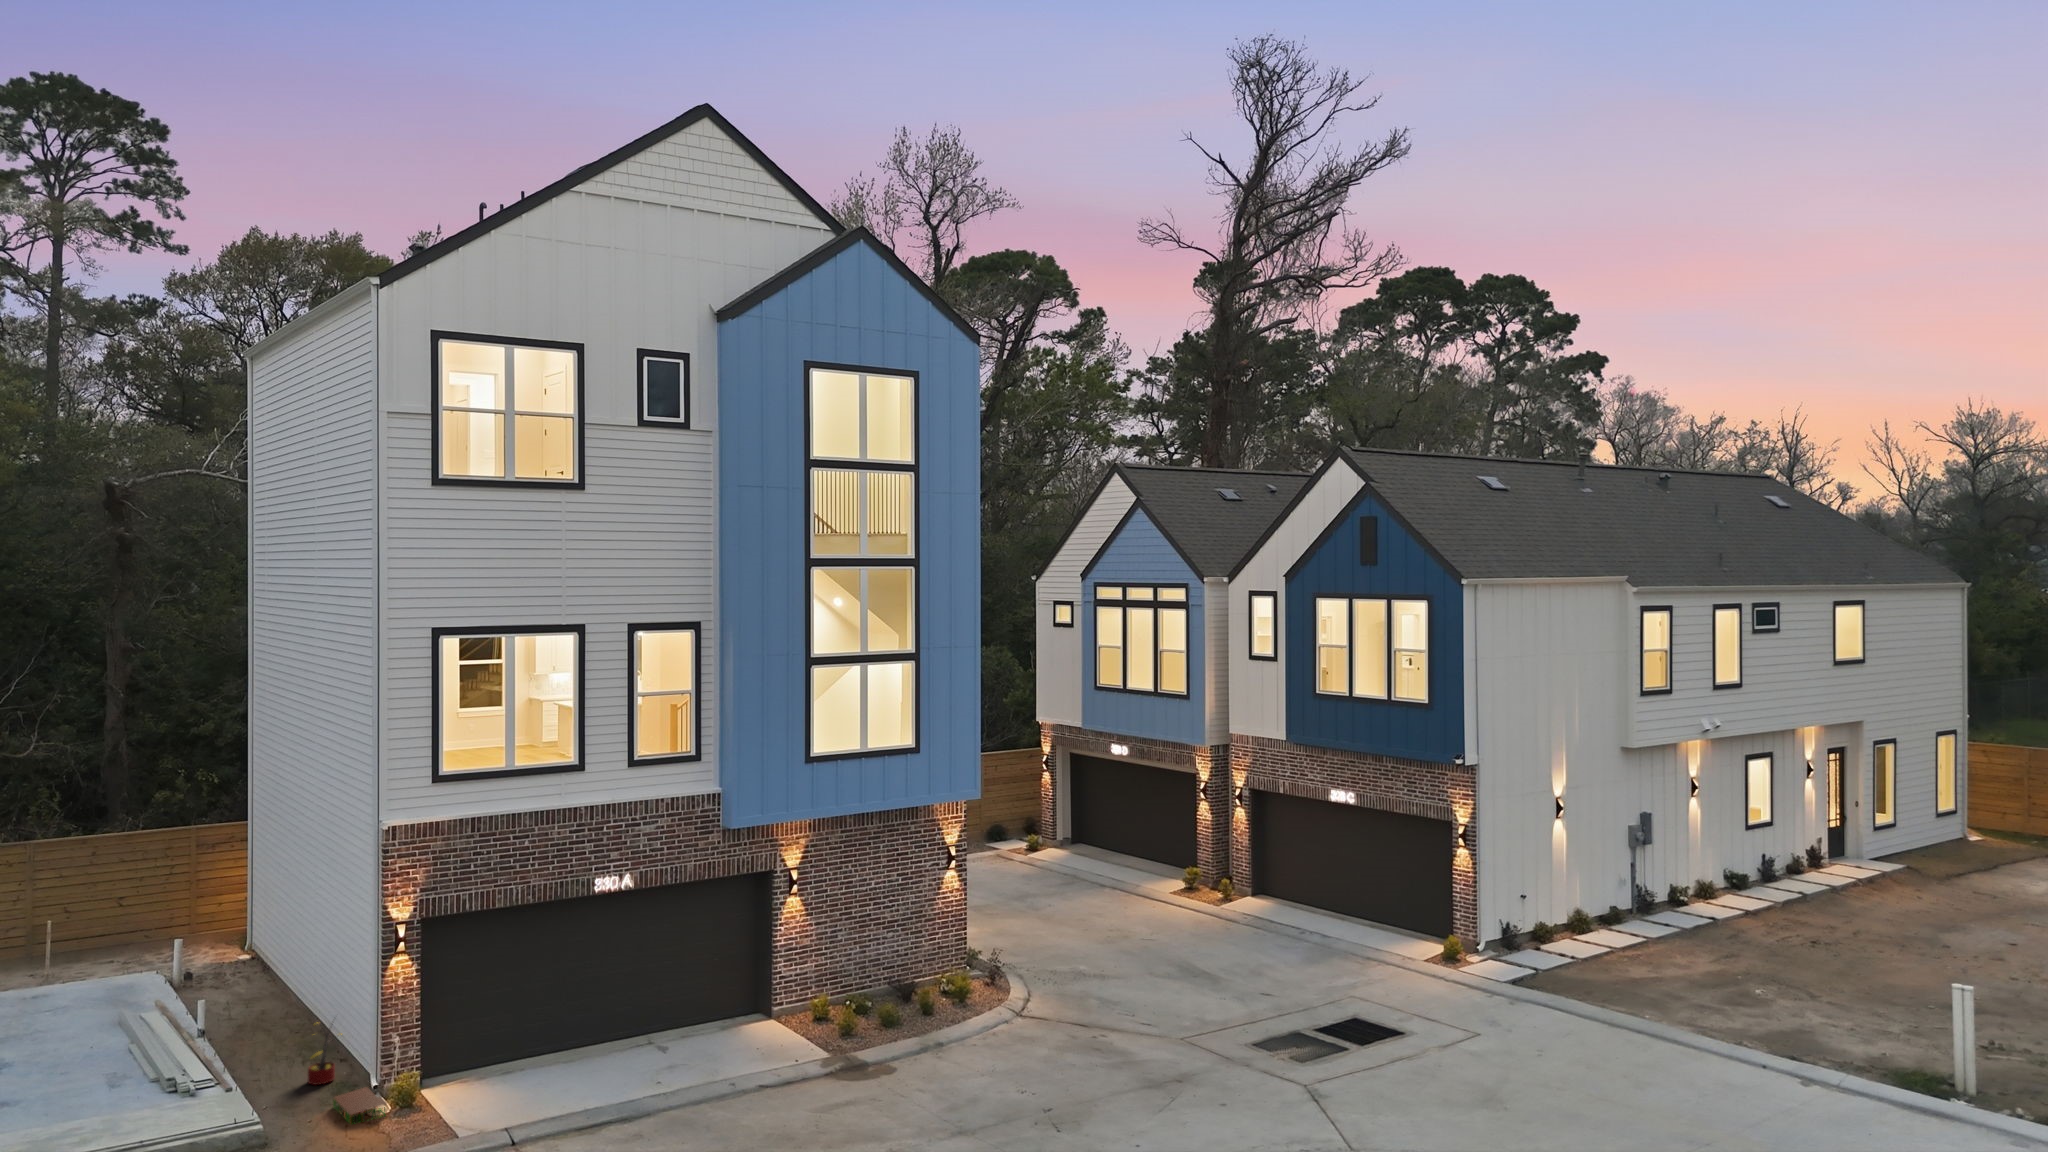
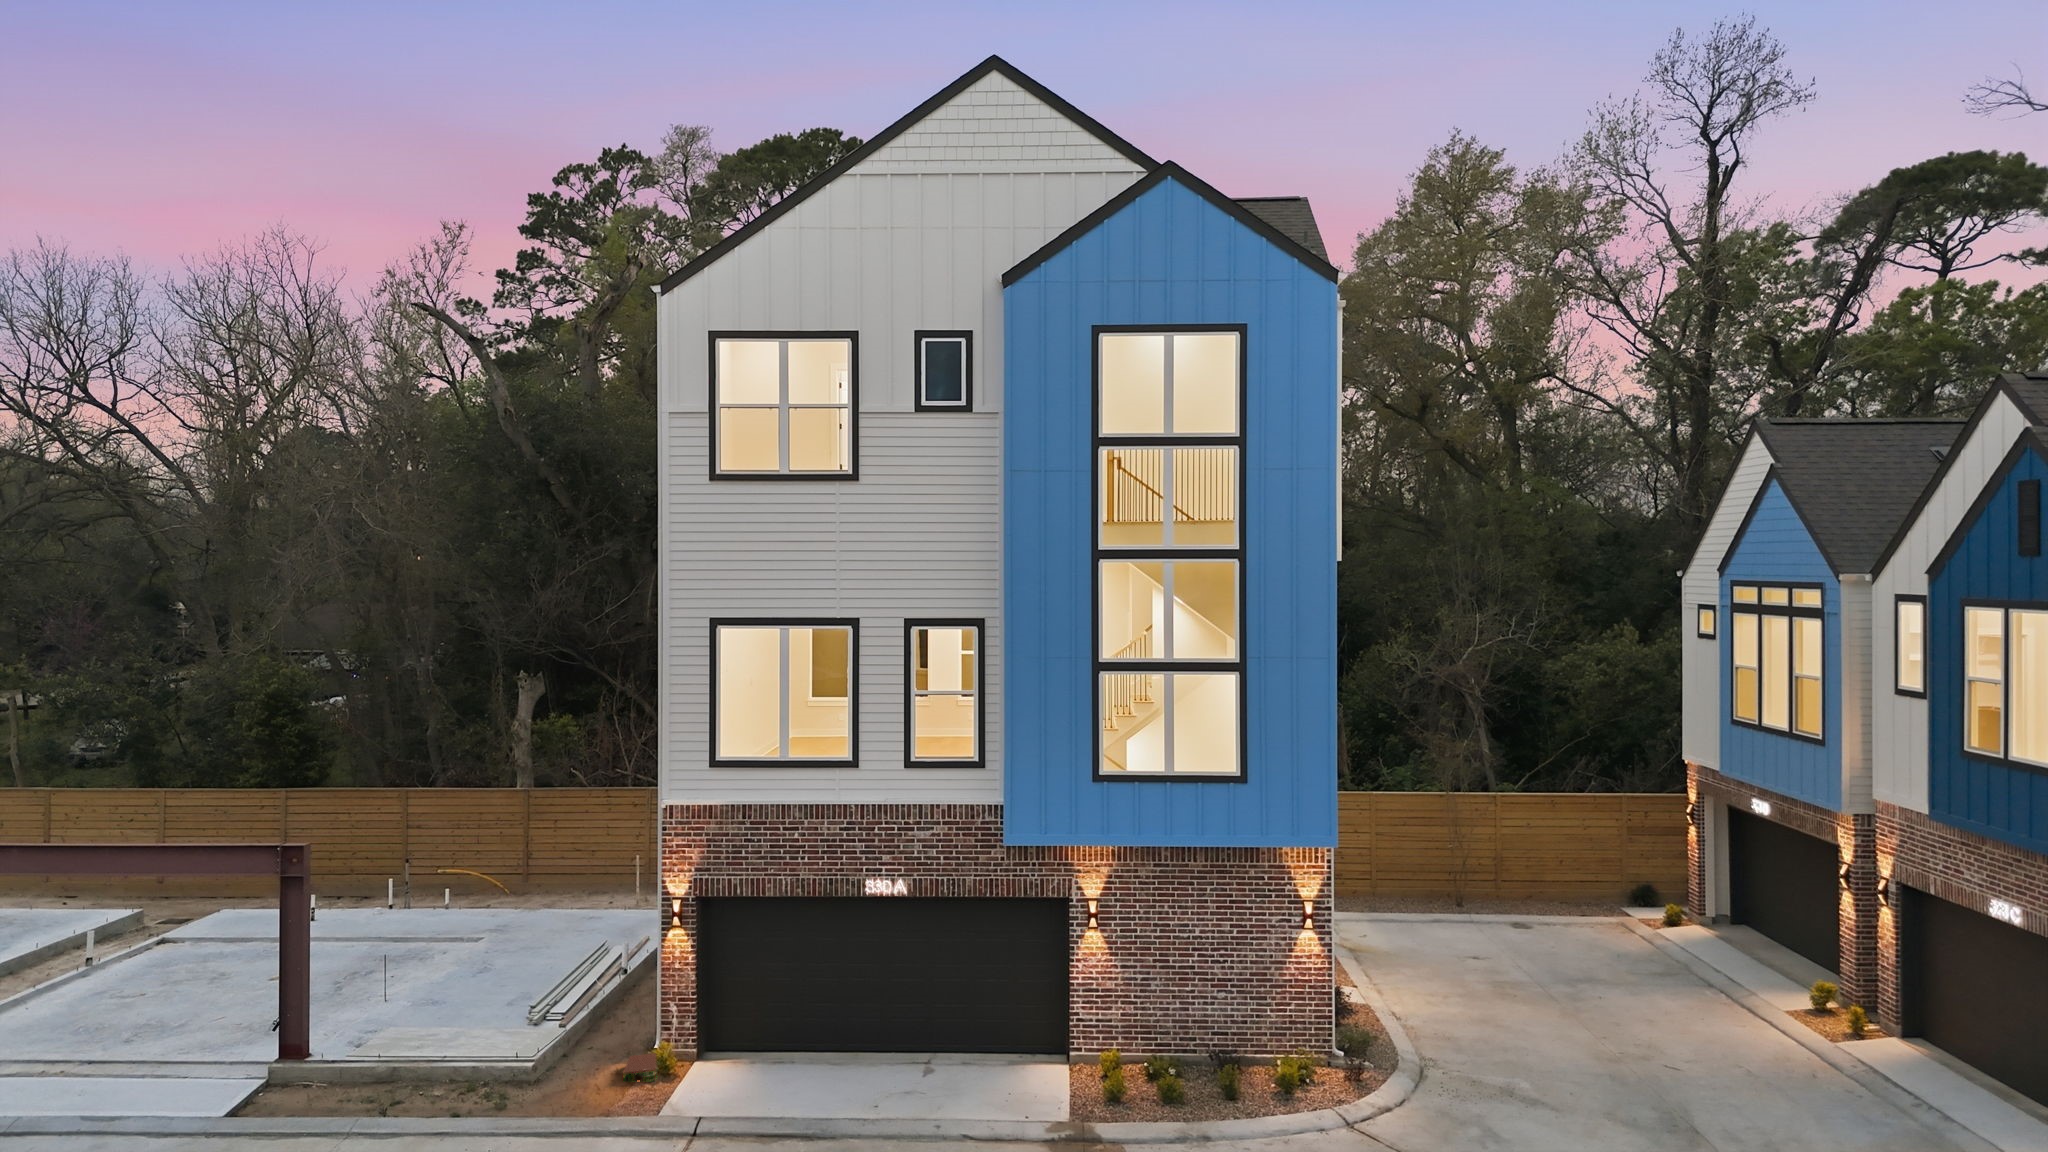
decorative plant: present [308,1022,342,1085] -> none [630,983,679,1045]

